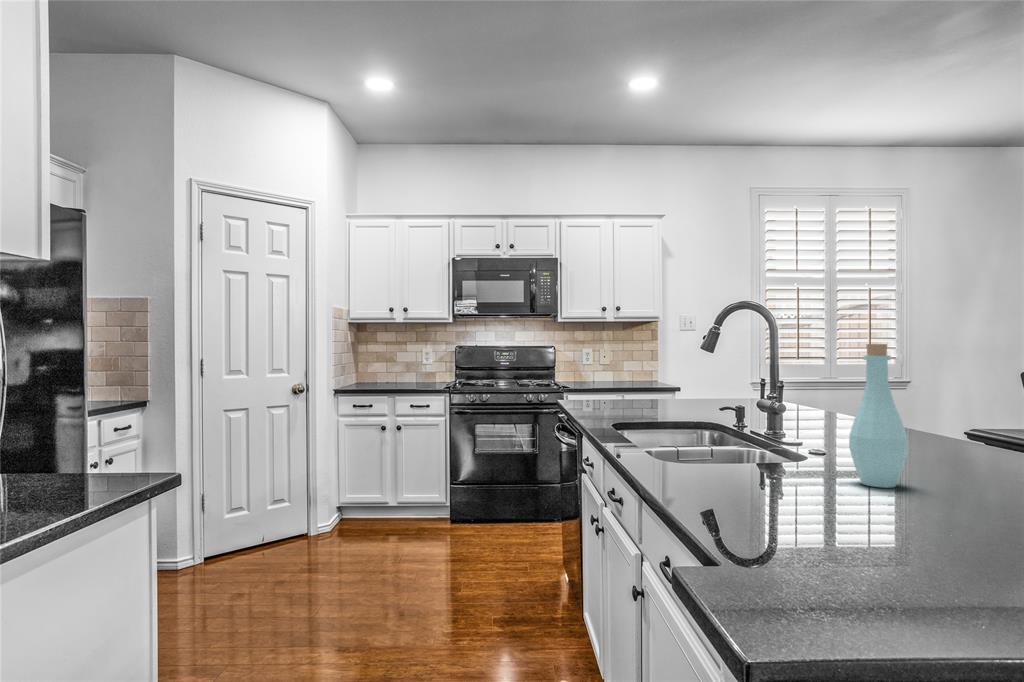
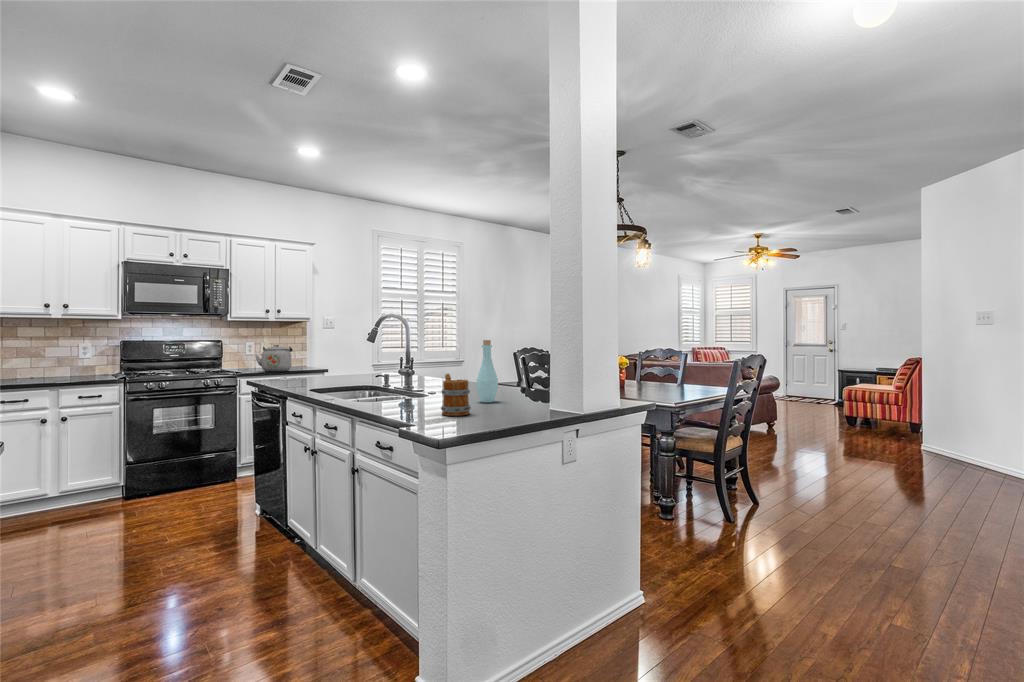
kettle: none [592,352,637,386] -> present [255,345,293,372]
mug: none [725,418,798,524] -> present [441,374,471,416]

